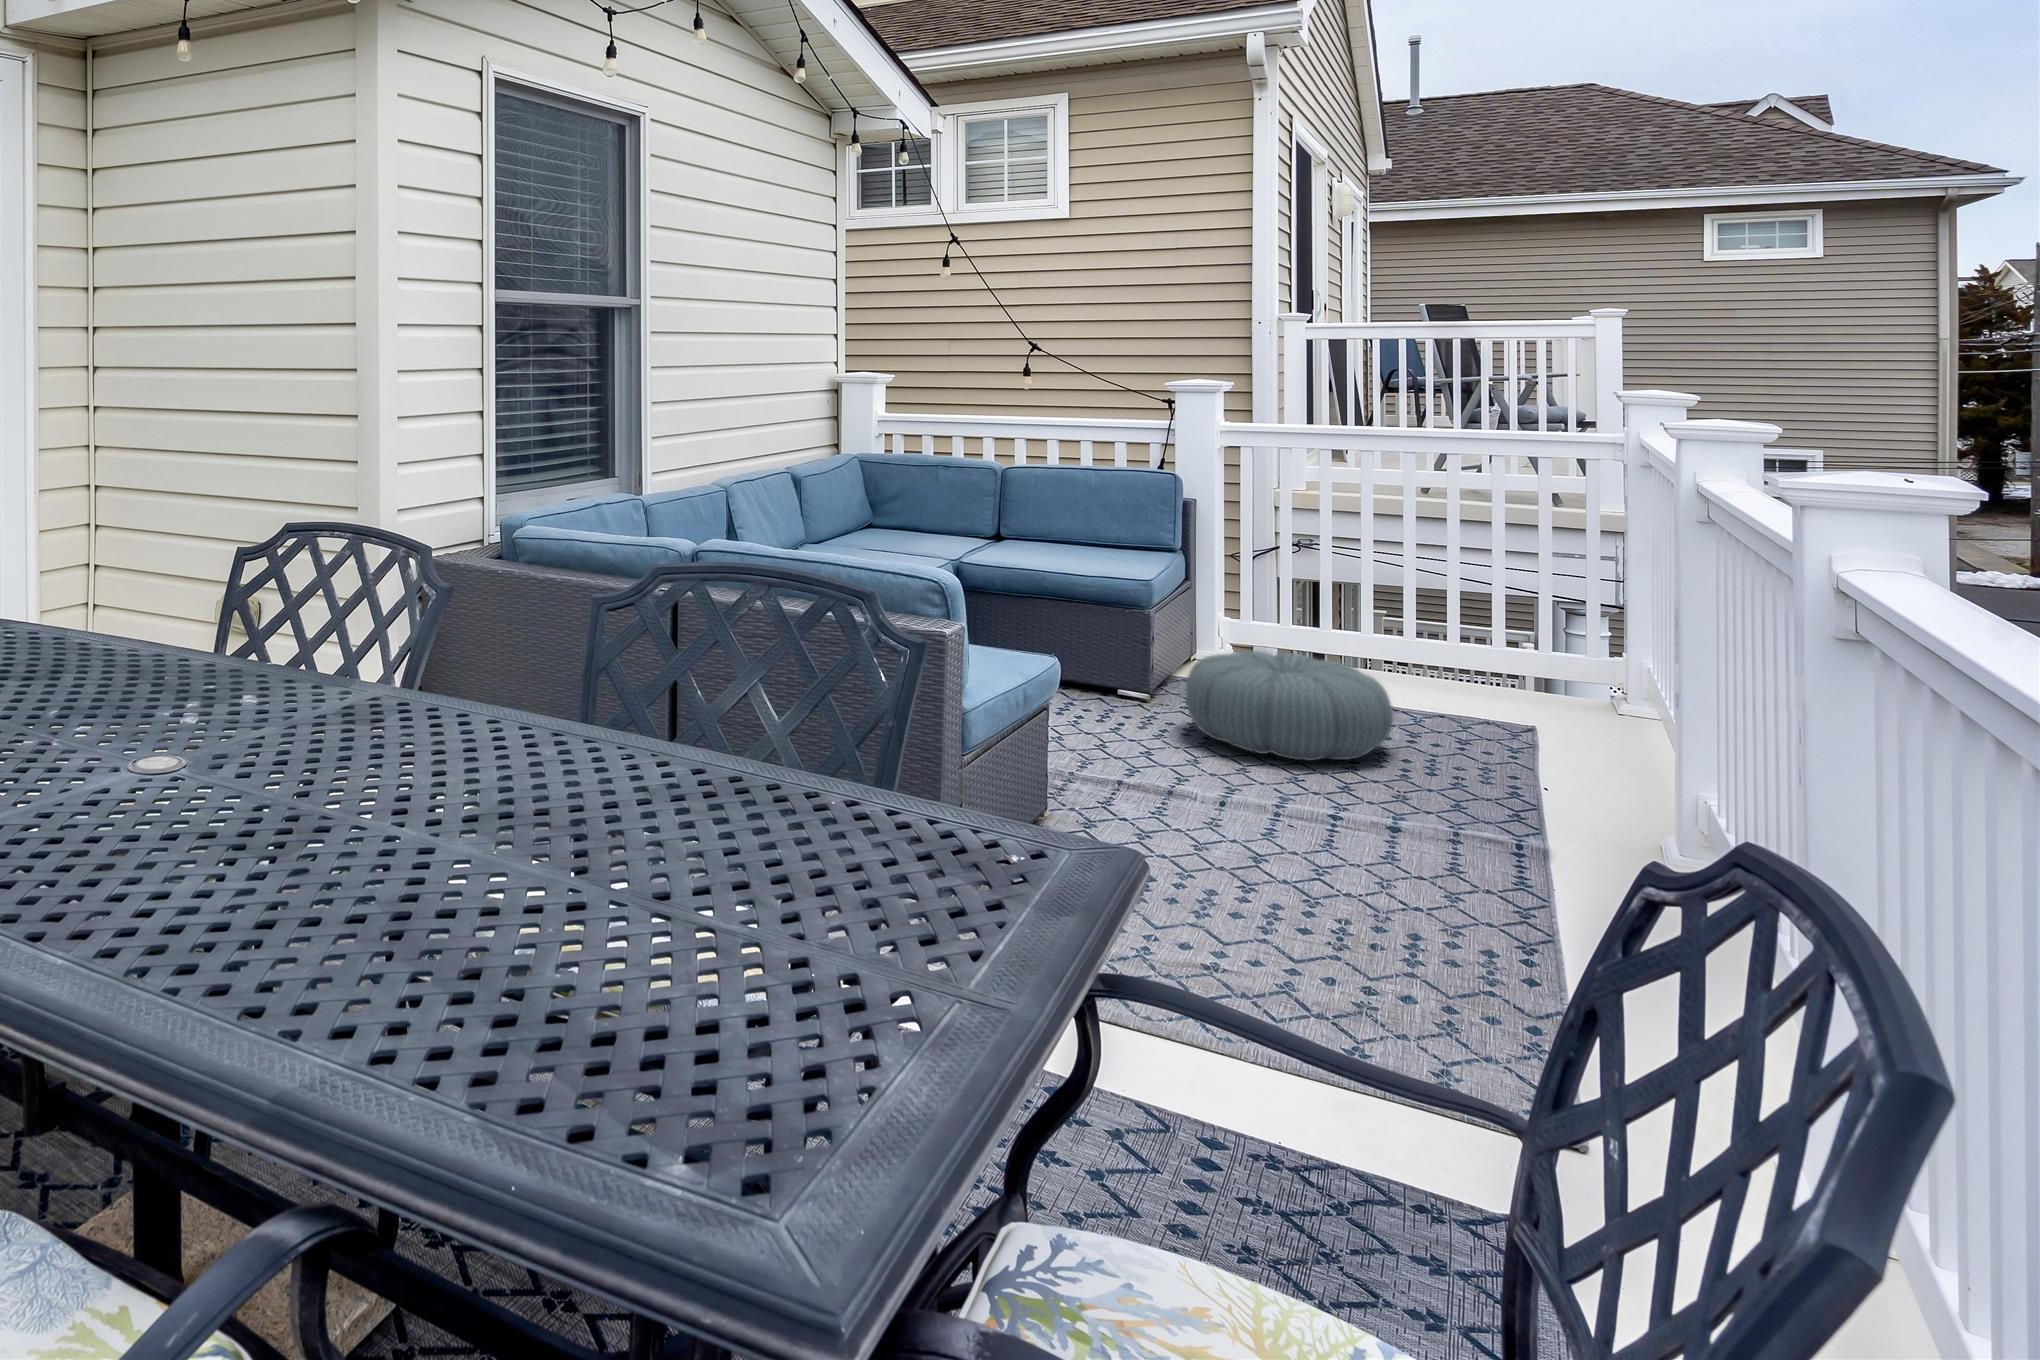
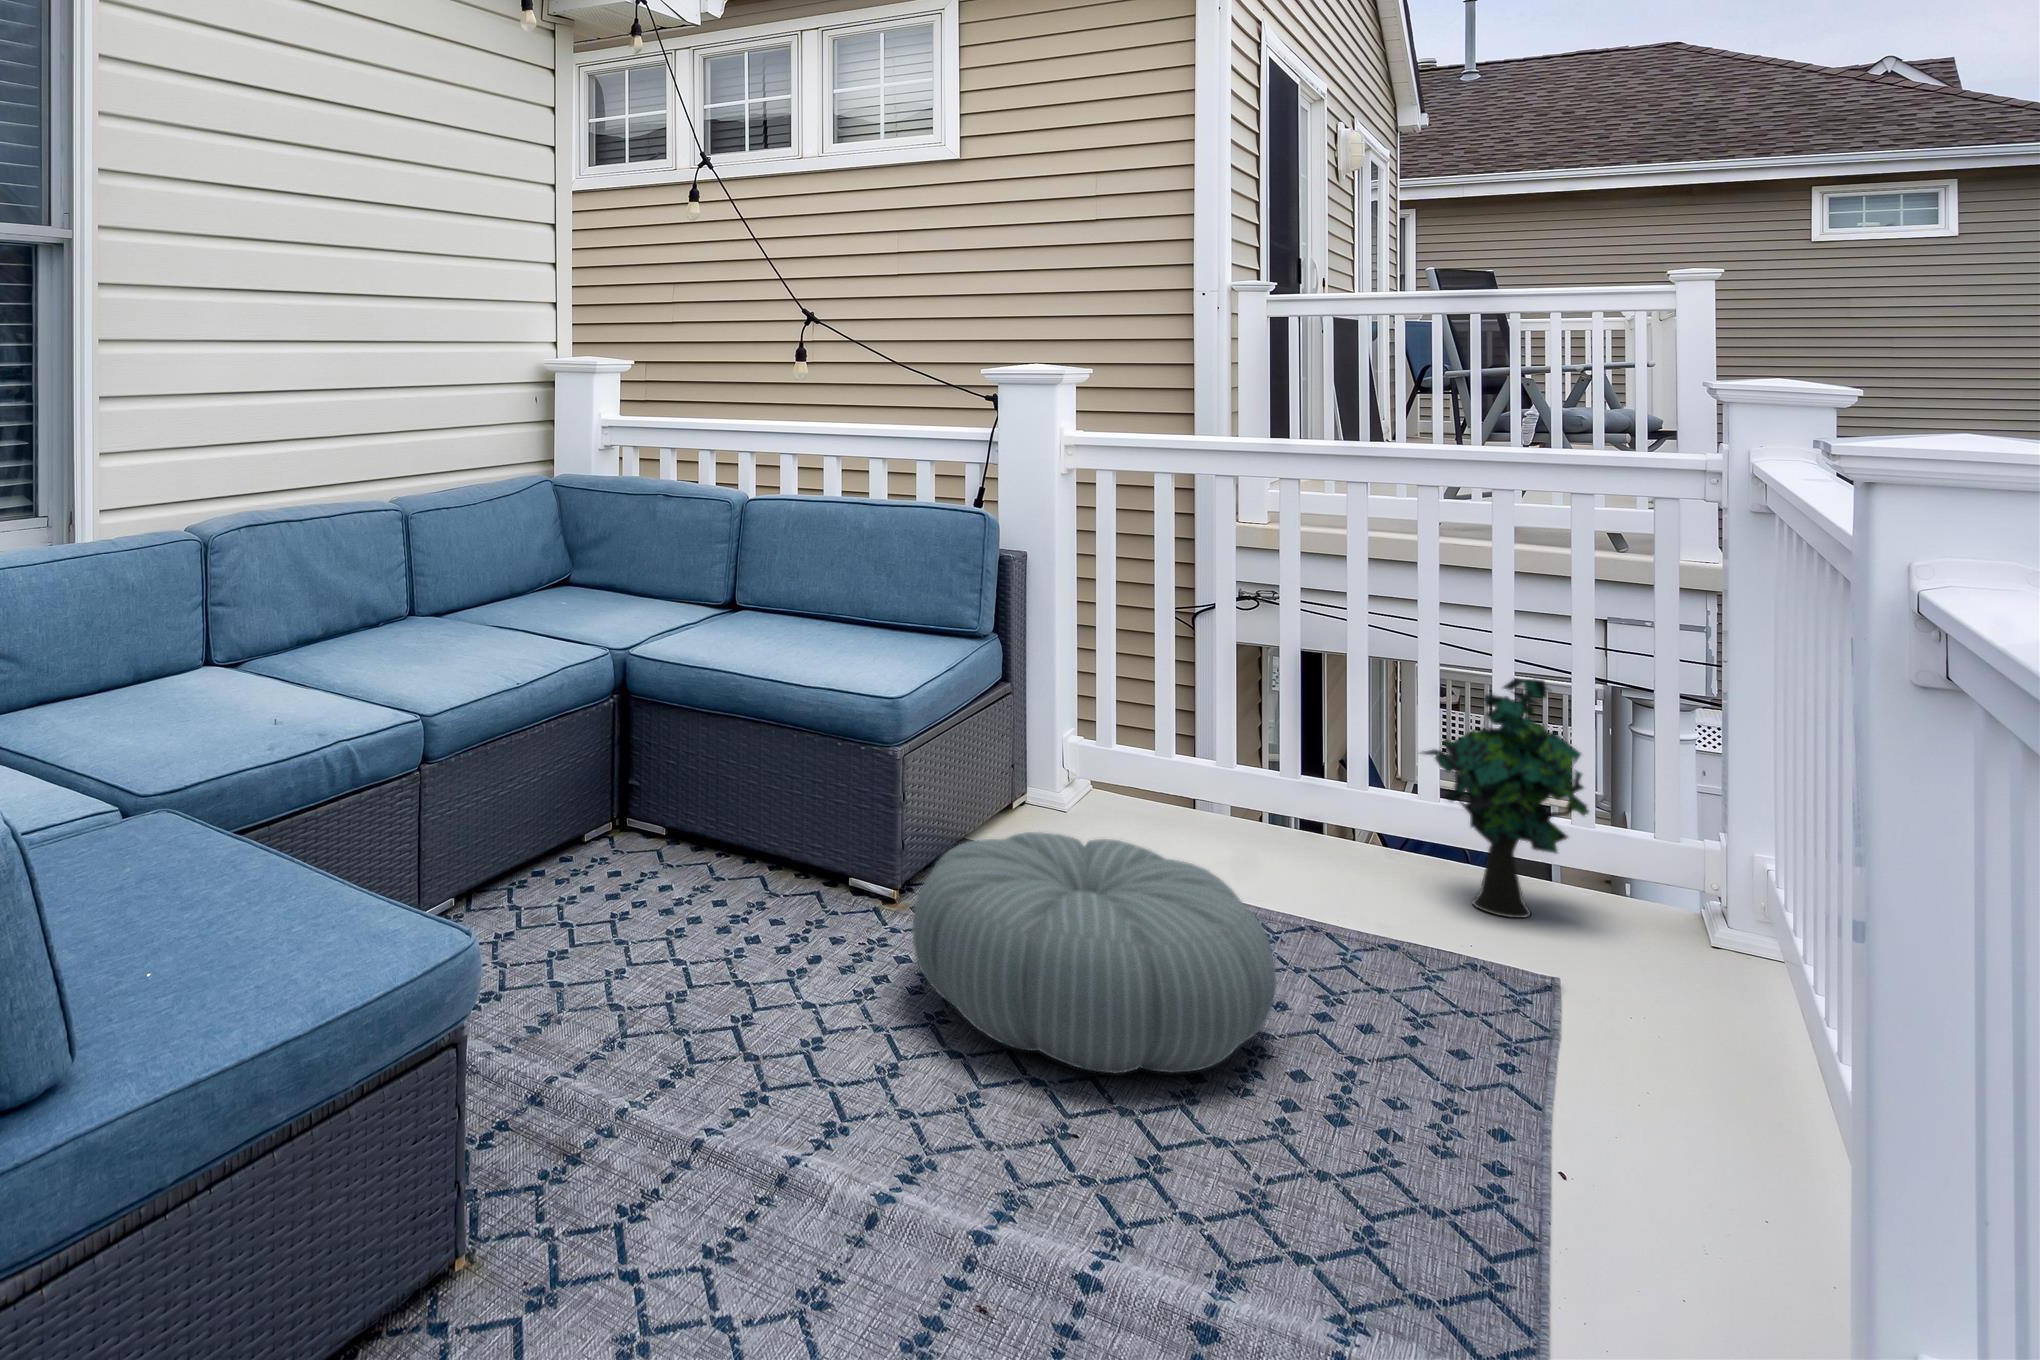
decorative plant: none [1450,565,1551,703] -> present [1423,678,1589,918]

